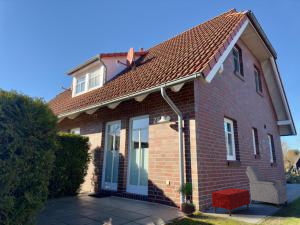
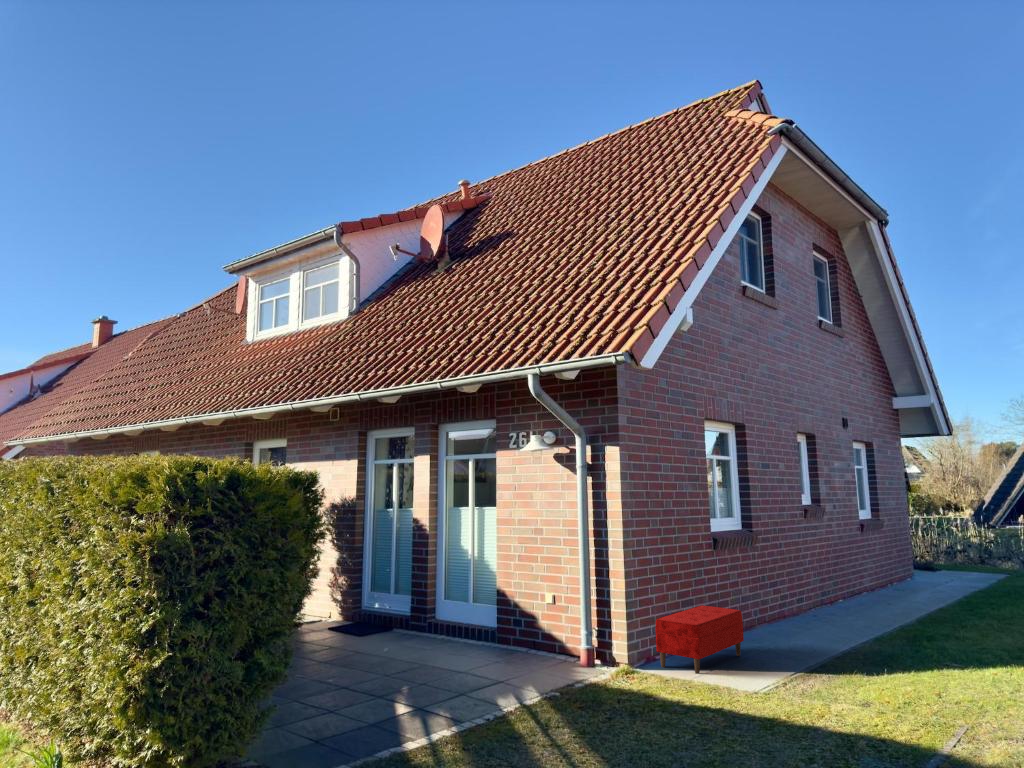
chair: present [246,166,288,208] -> none [736,546,832,649]
potted tree: present [177,183,196,216] -> none [573,591,621,677]

